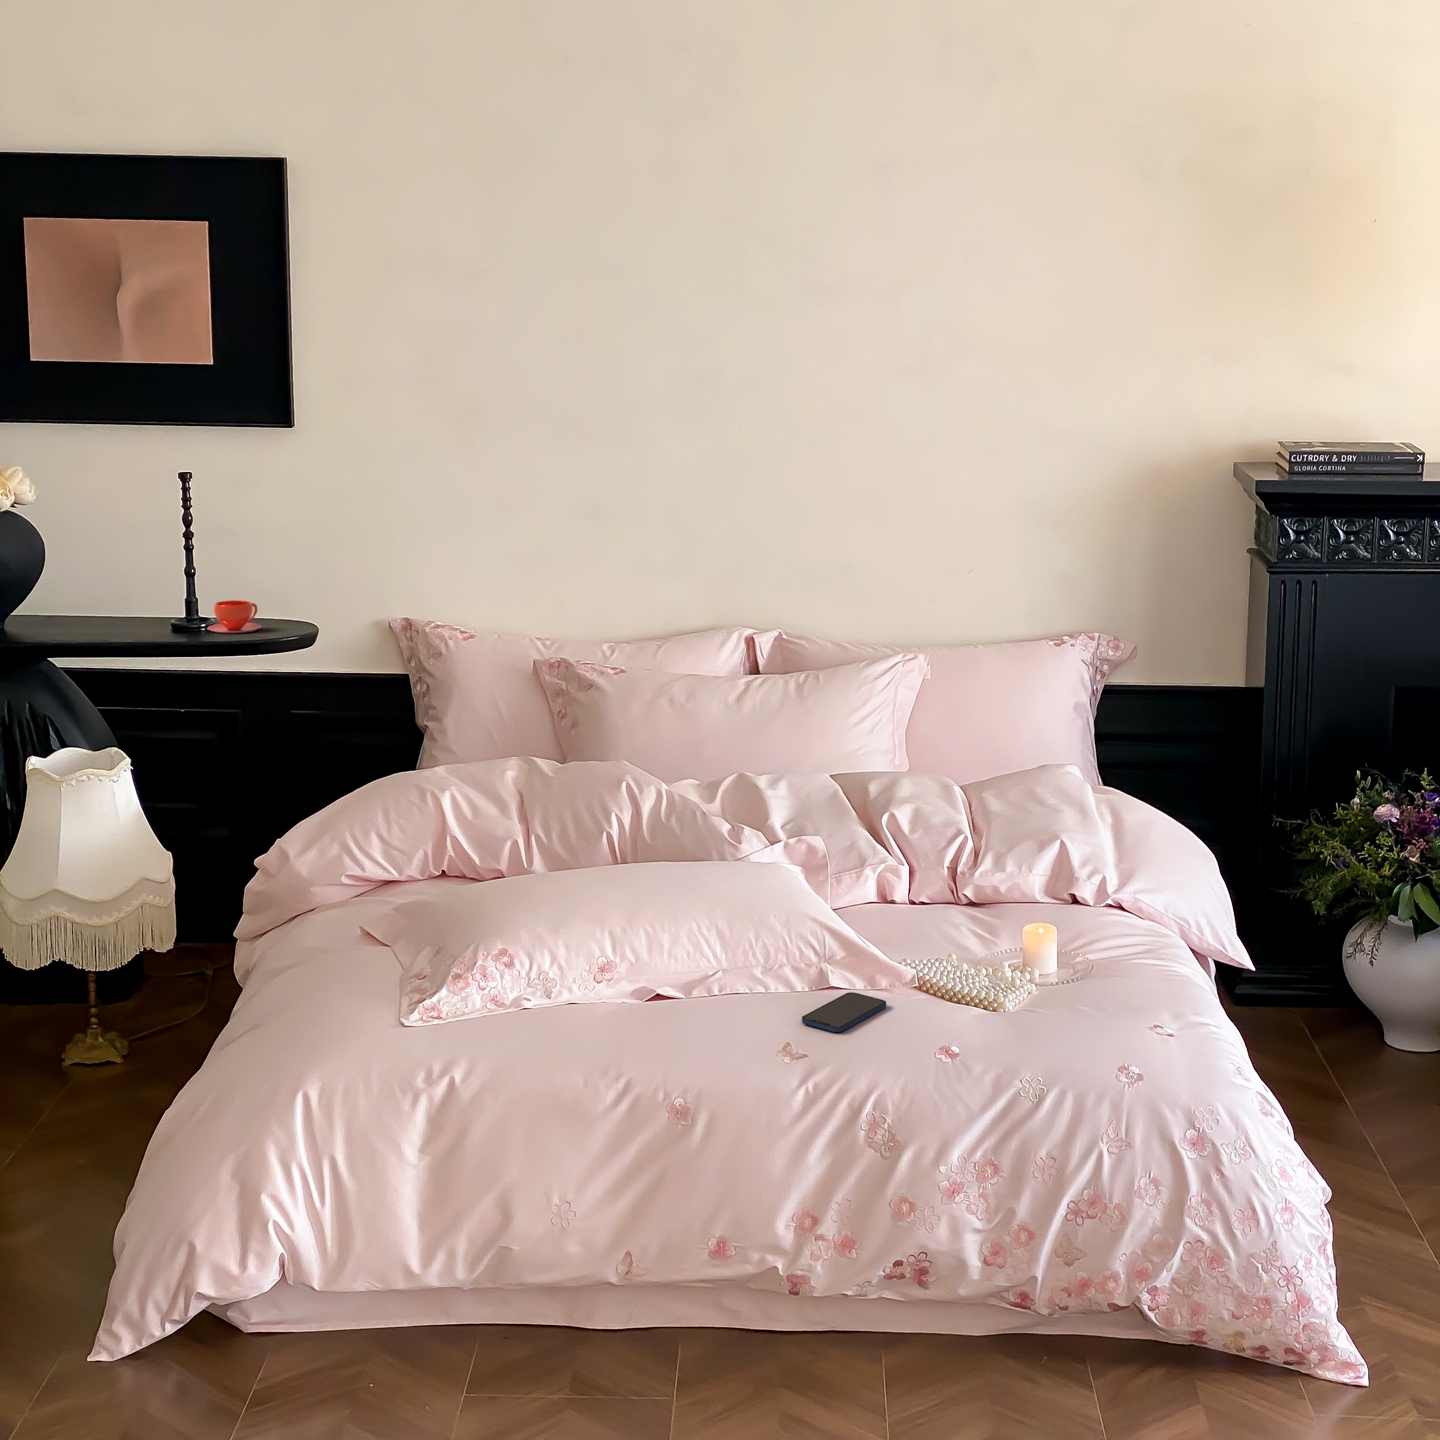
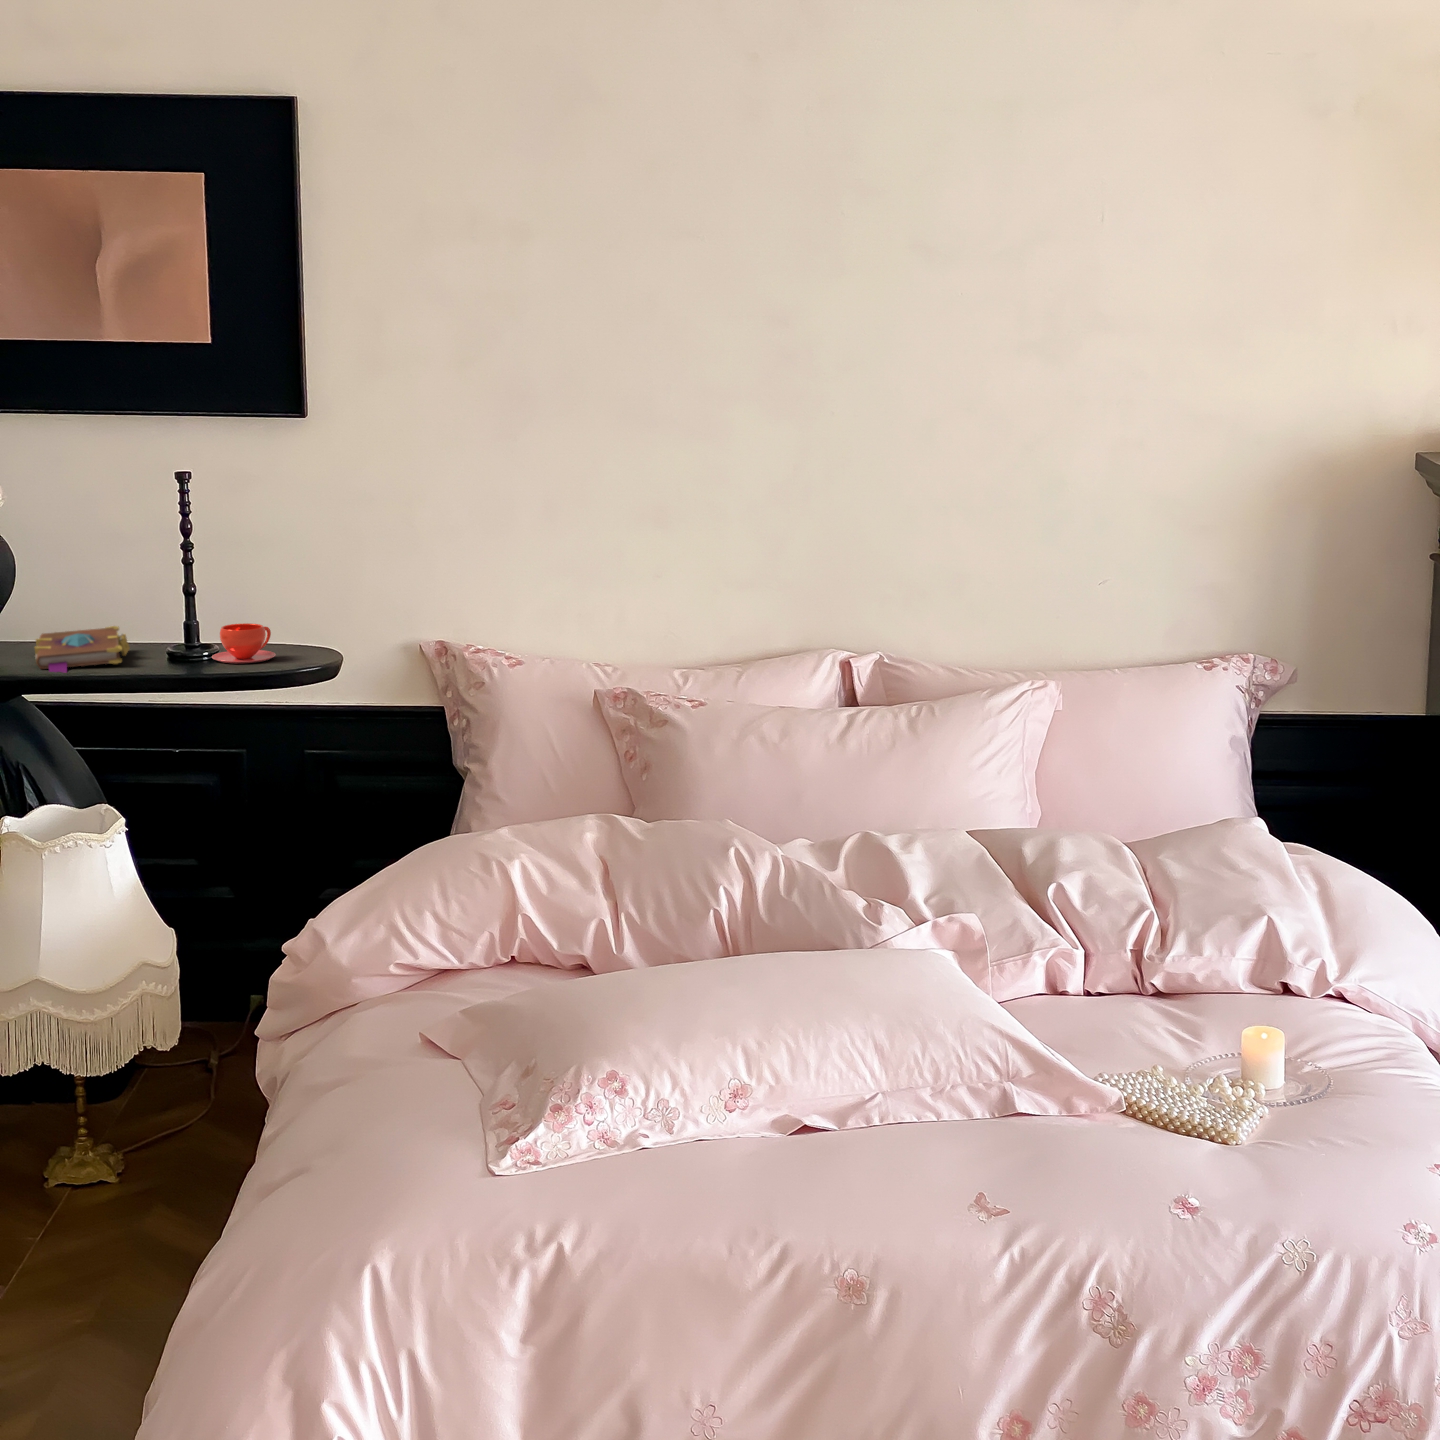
book: none [59,602,140,641] -> present [35,626,130,673]
smartphone: present [802,992,886,1032] -> none [993,1121,1093,1178]

